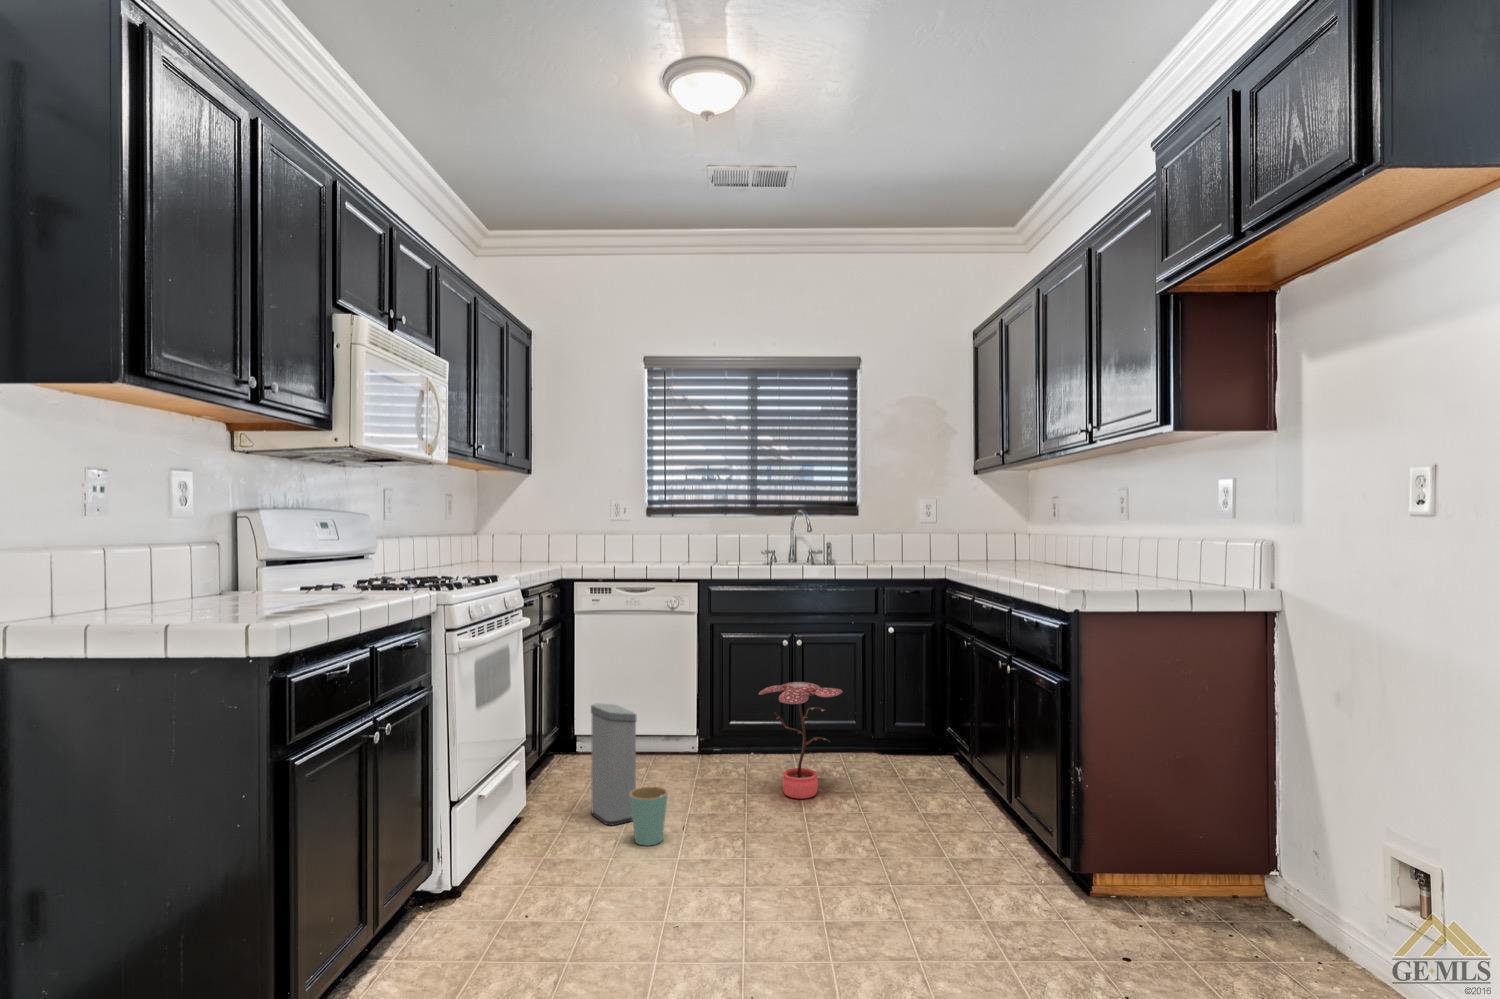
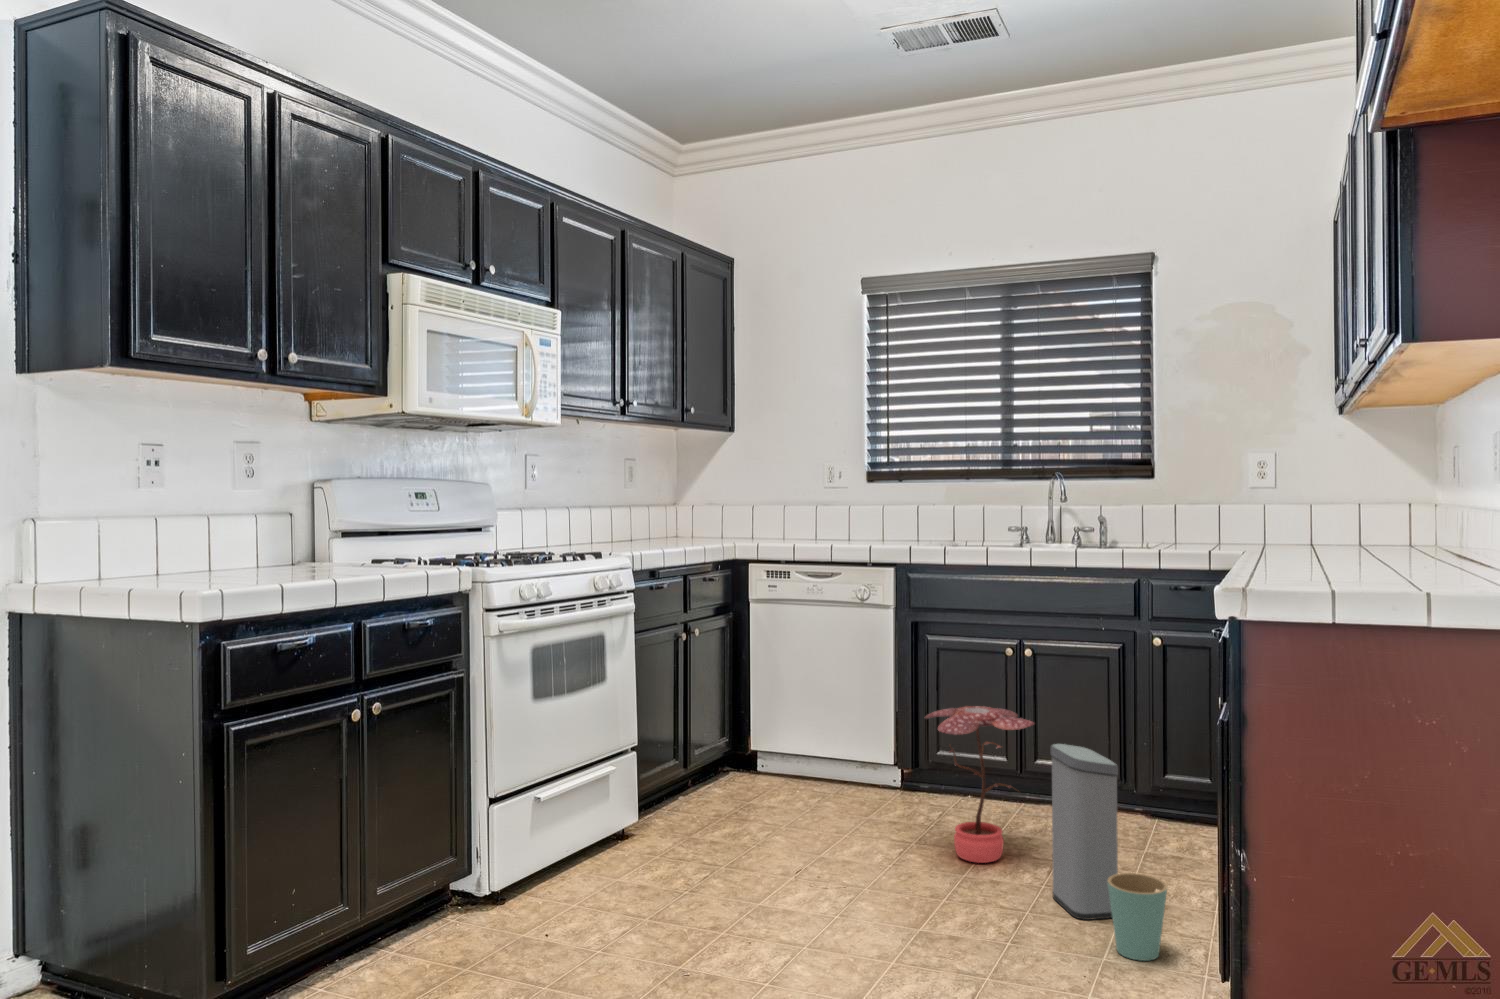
trash can: present [591,704,668,846] -> present [1051,744,1167,961]

